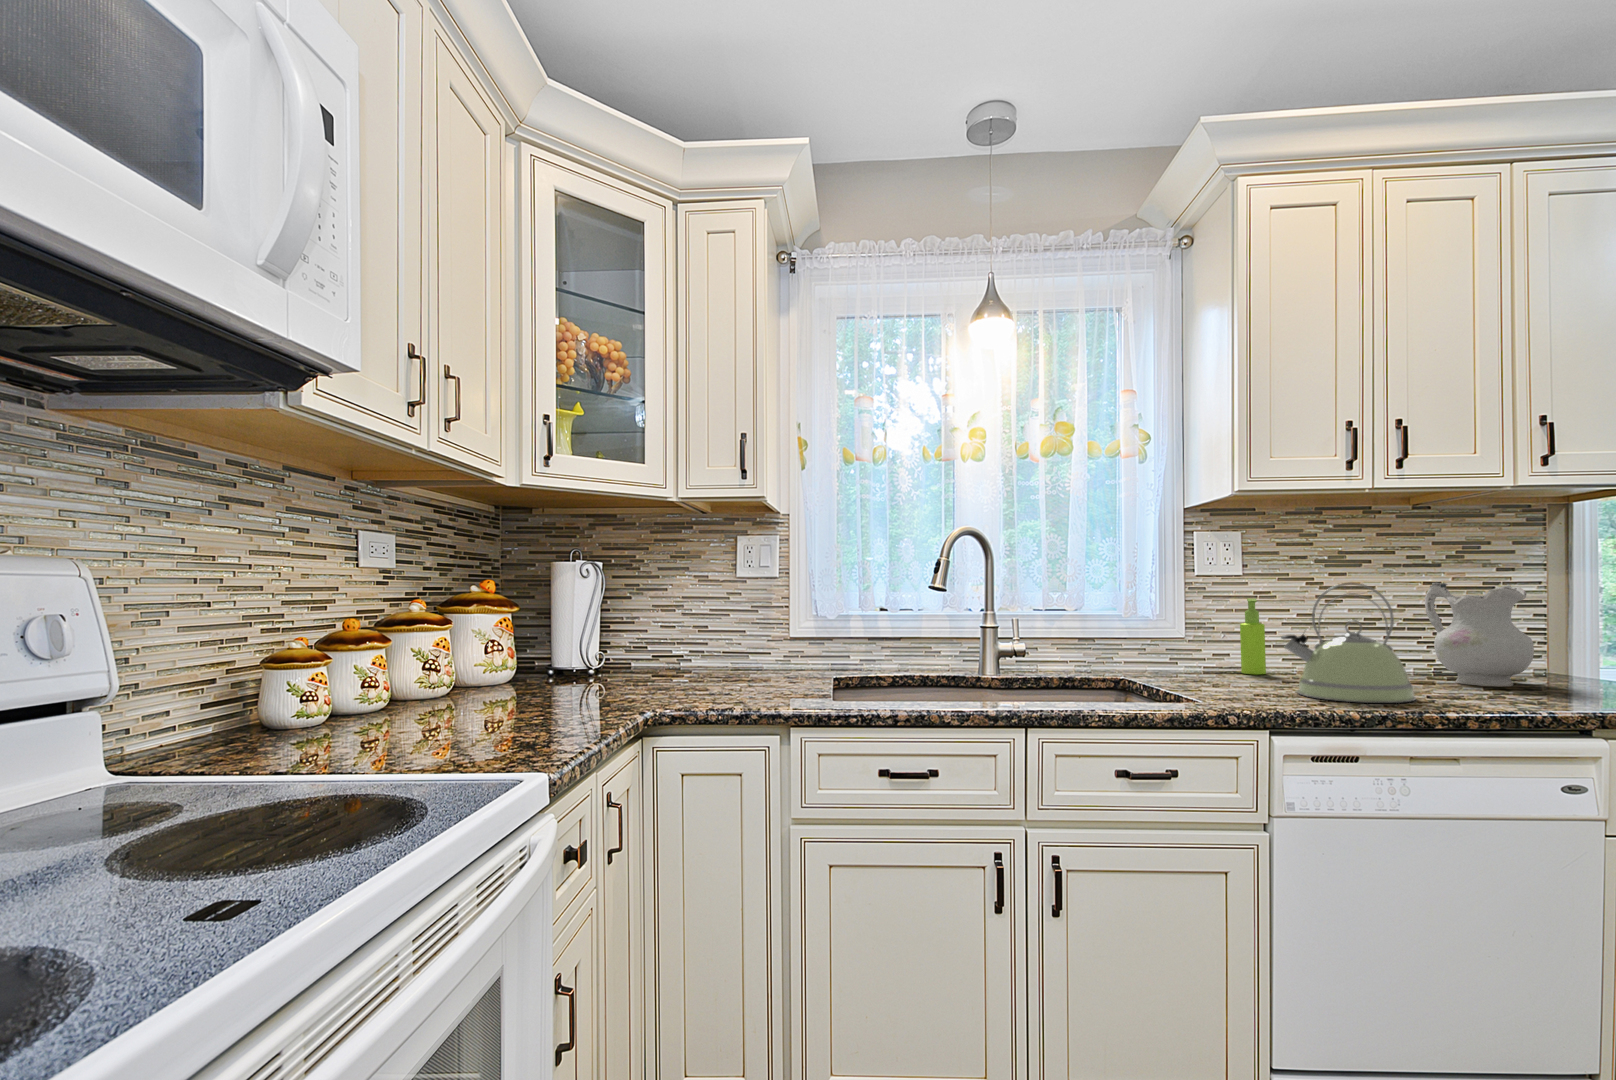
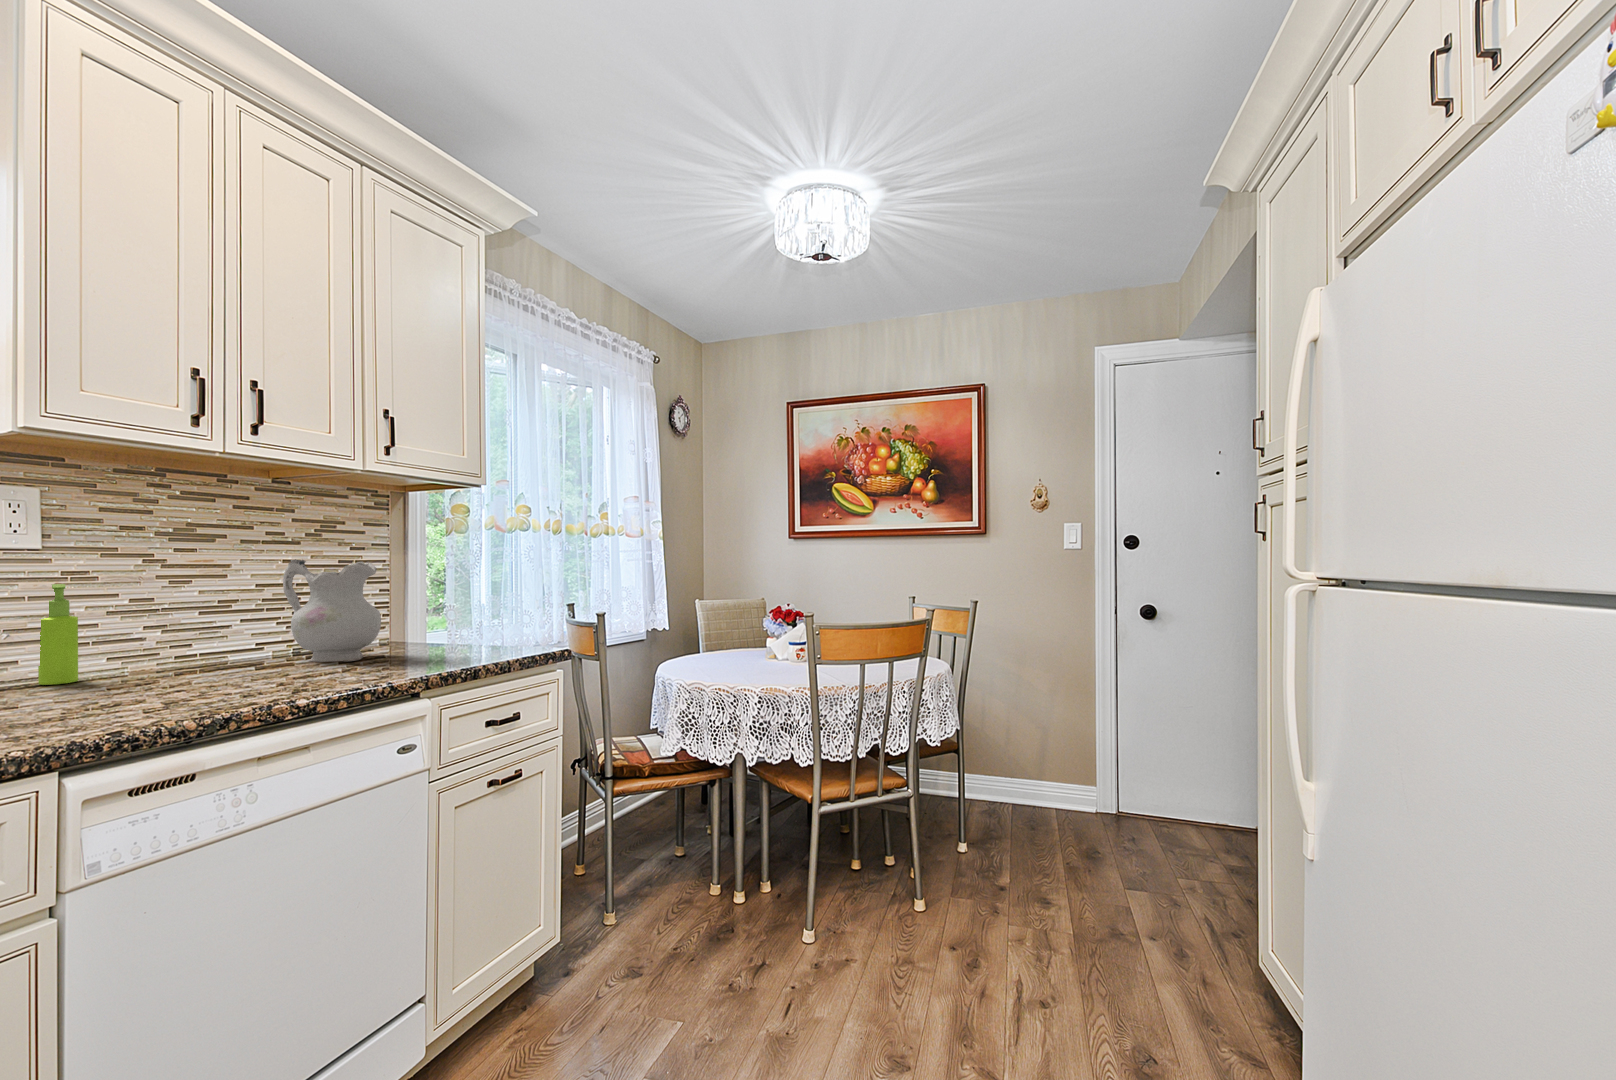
kettle: present [1281,582,1416,703] -> none [93,561,267,708]

